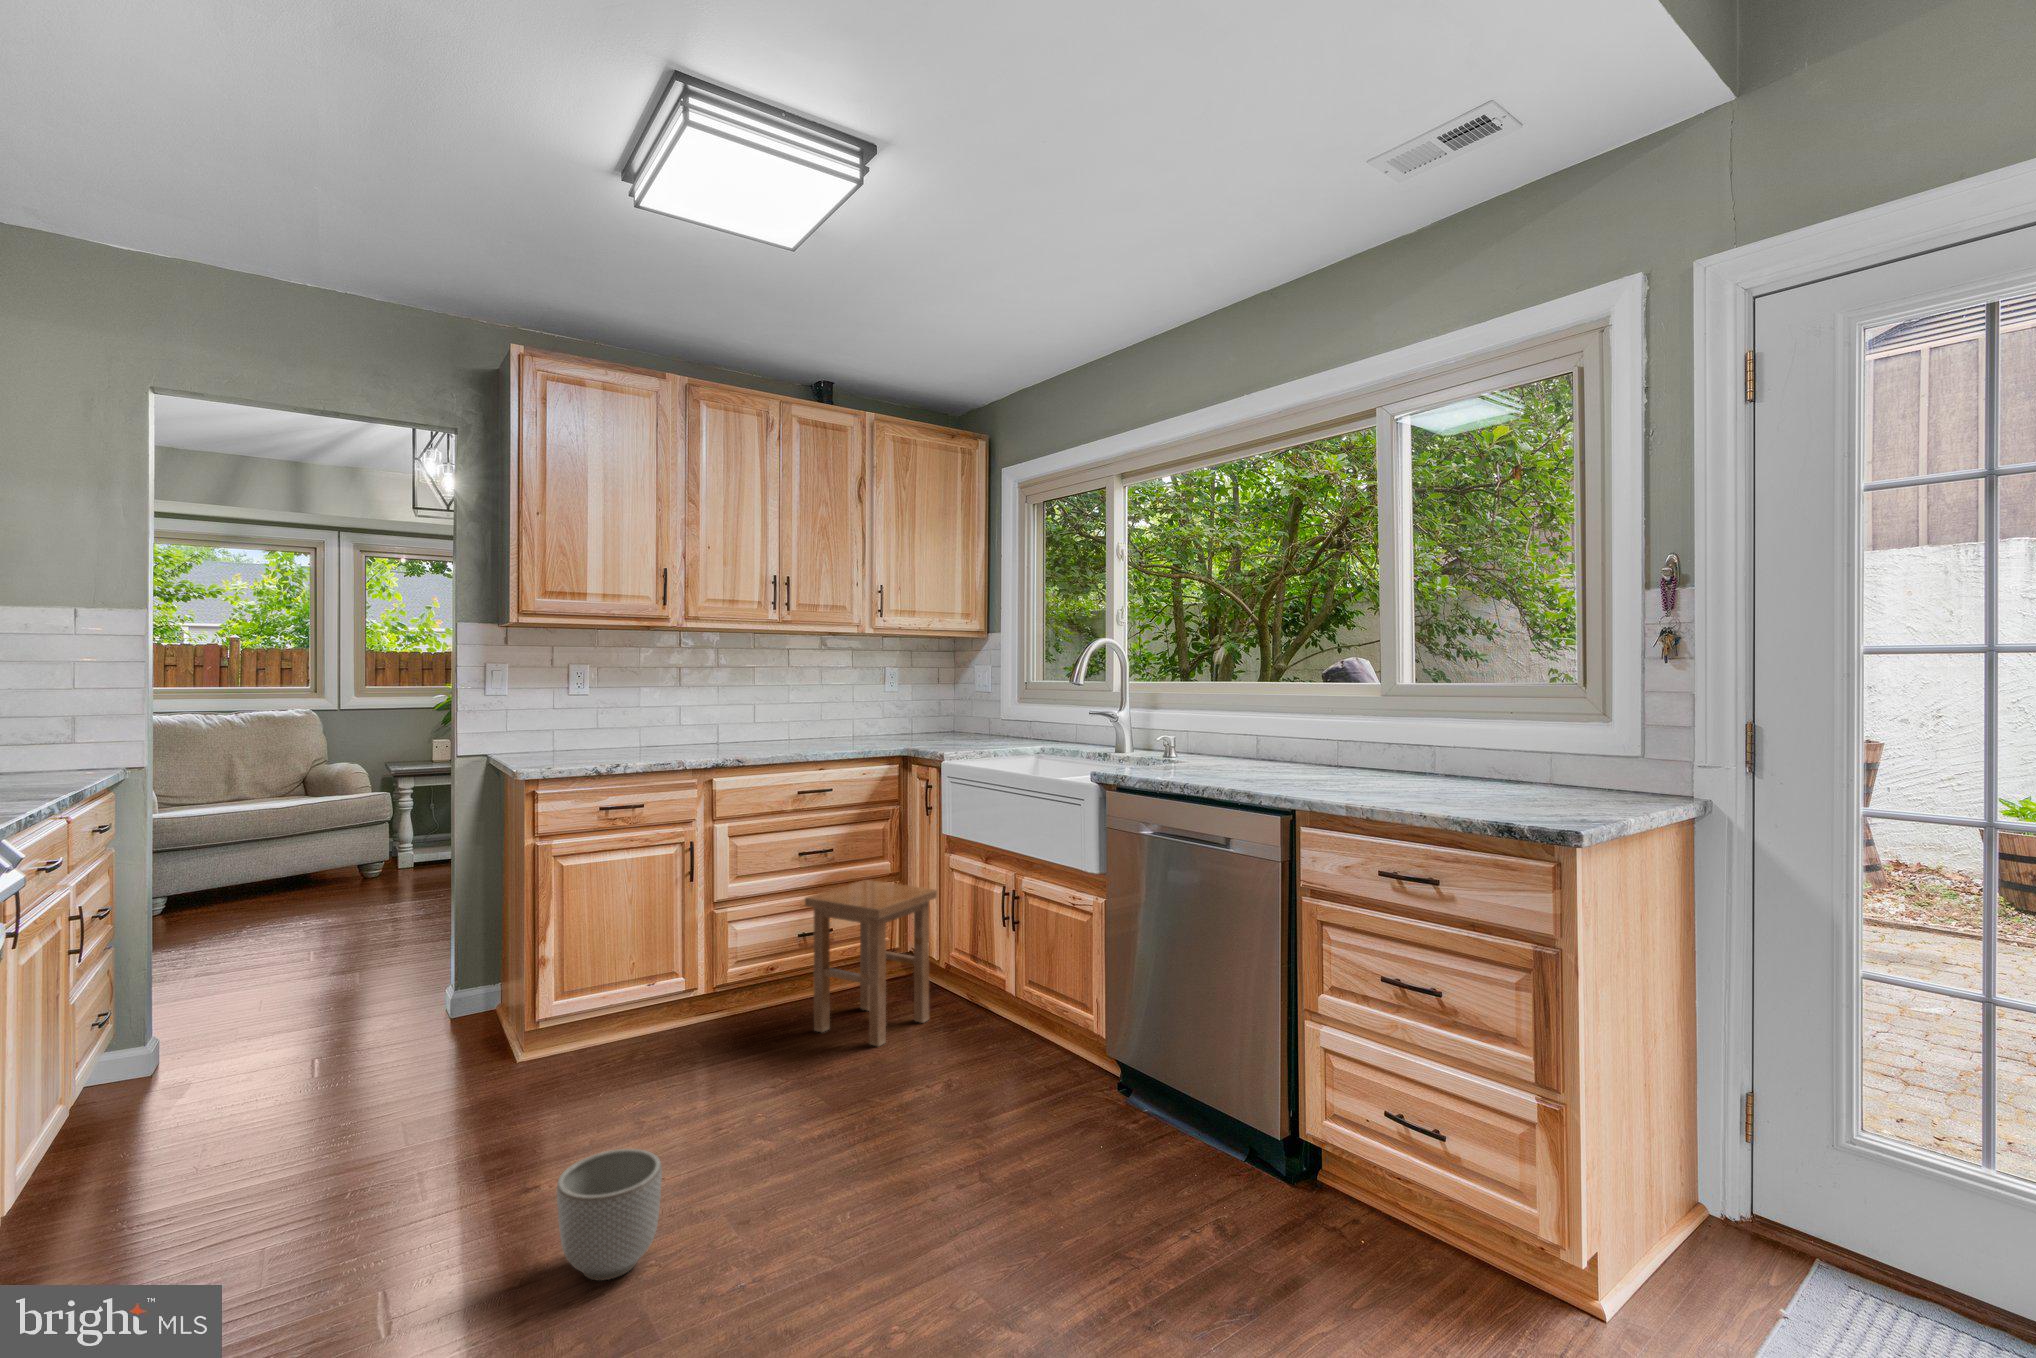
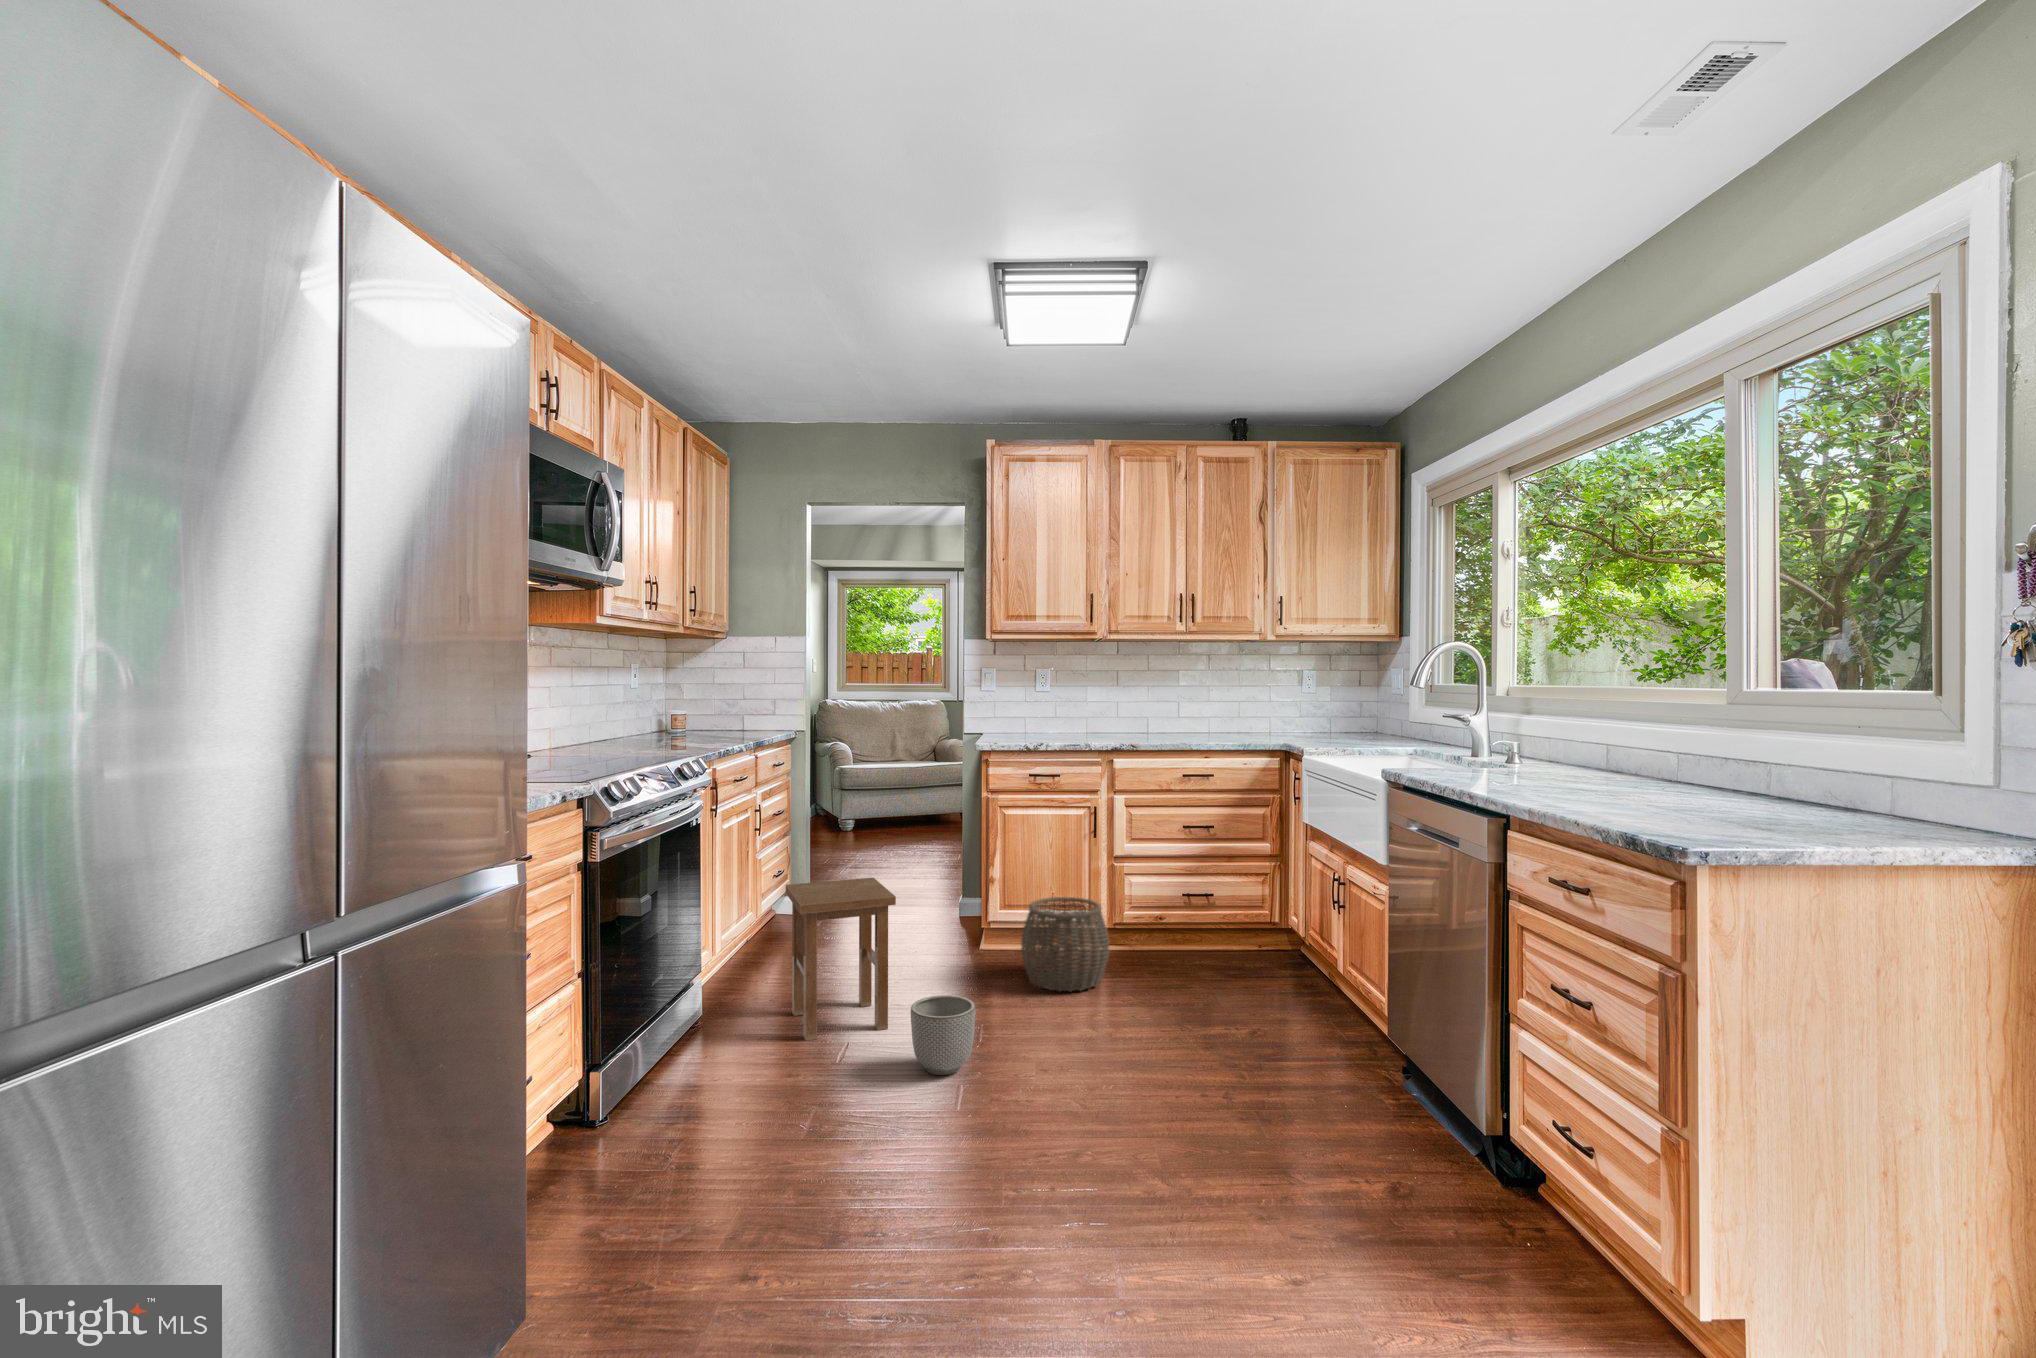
stool: present [805,880,937,1046] -> present [786,878,896,1041]
woven basket: none [620,964,745,1098] -> present [1021,897,1109,992]

